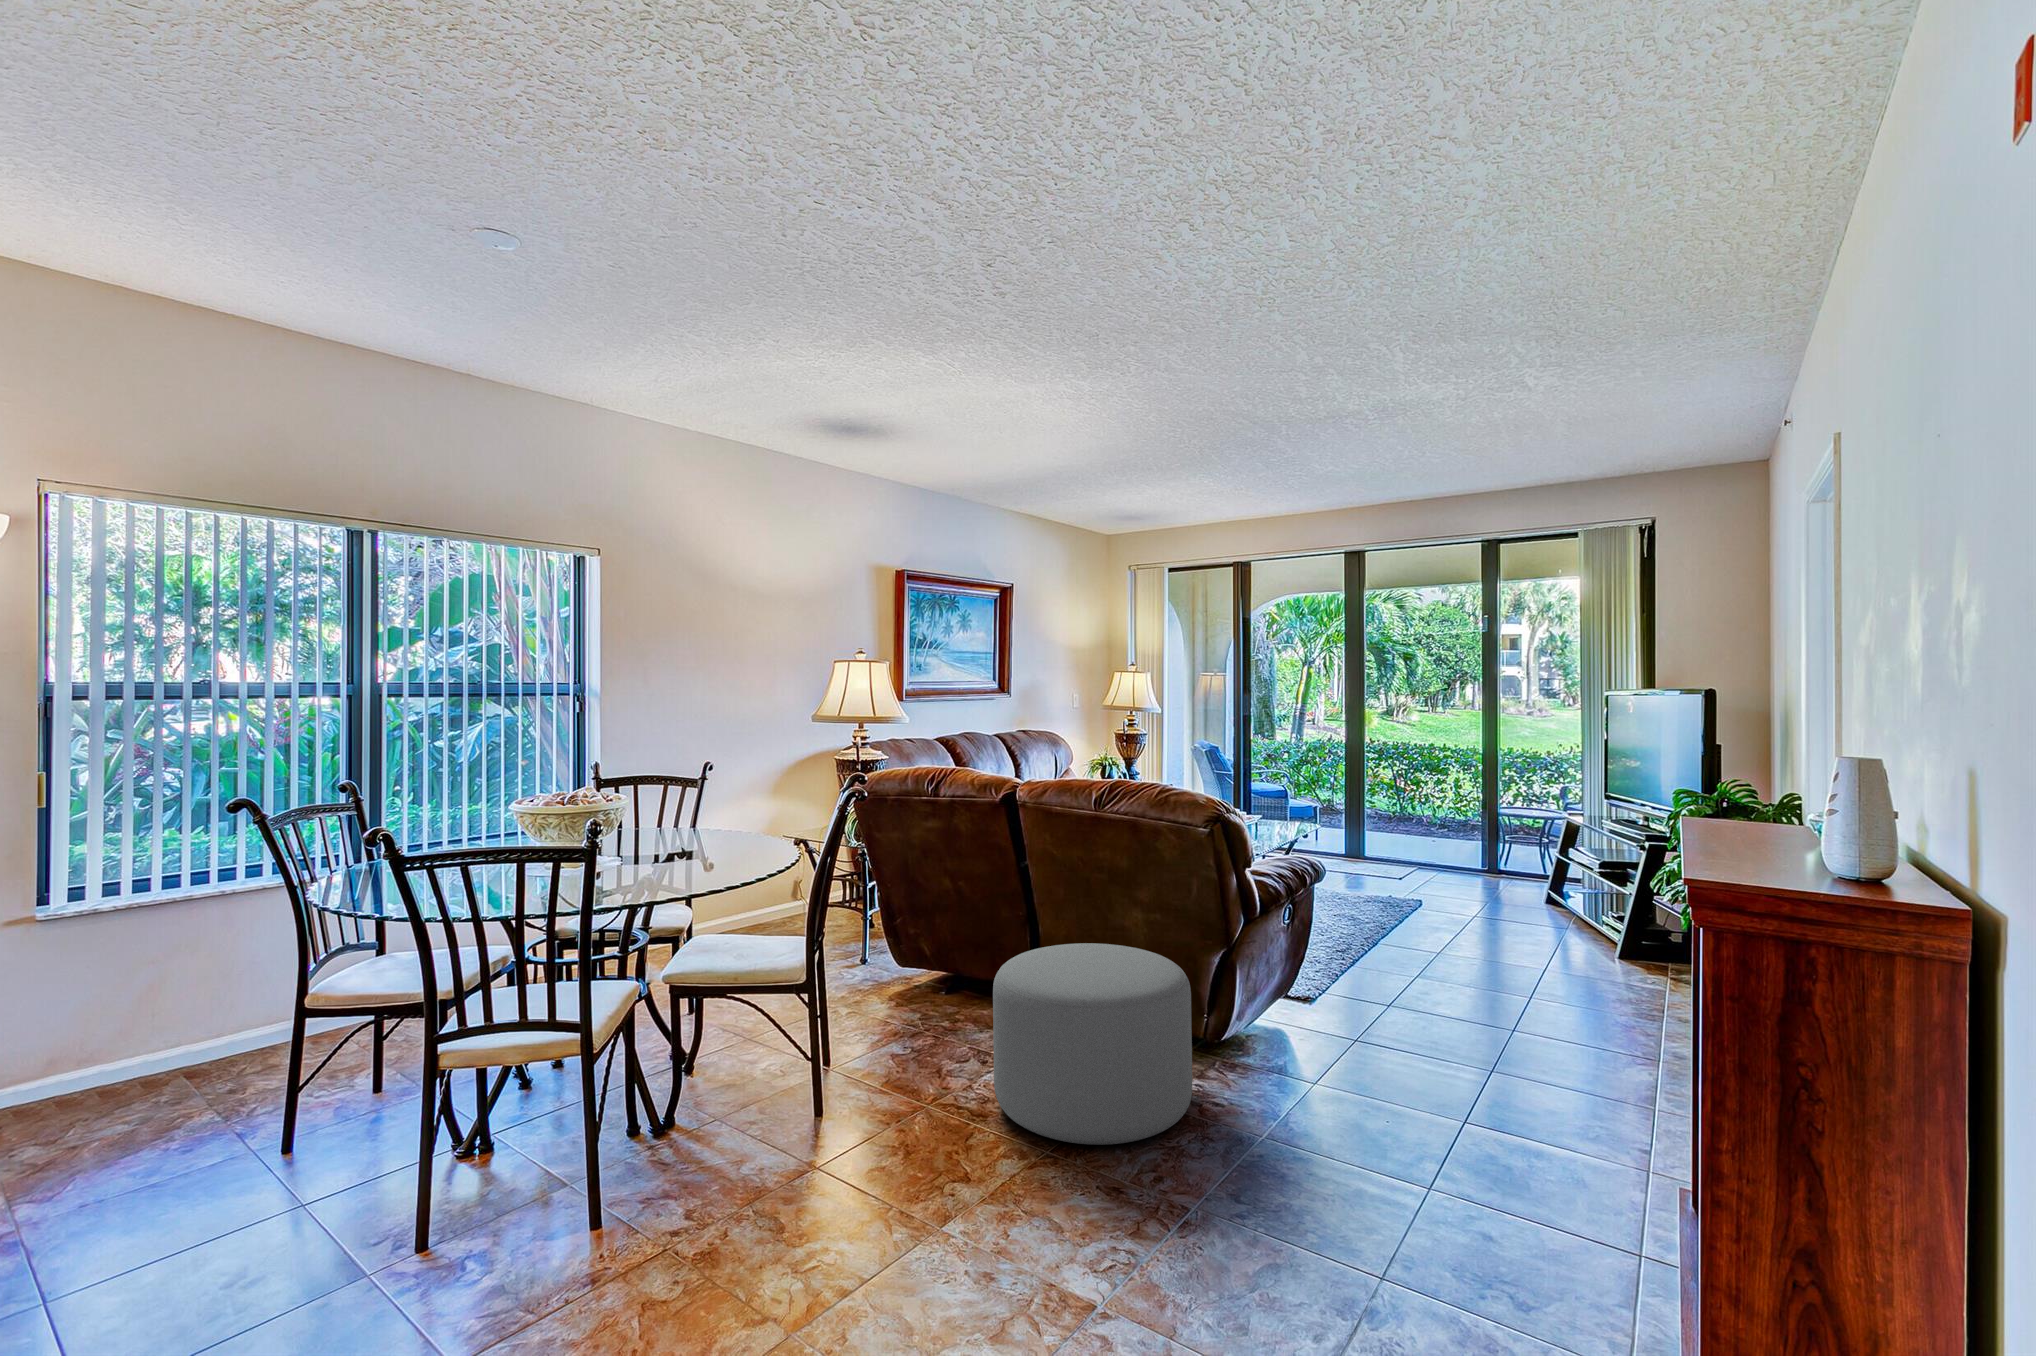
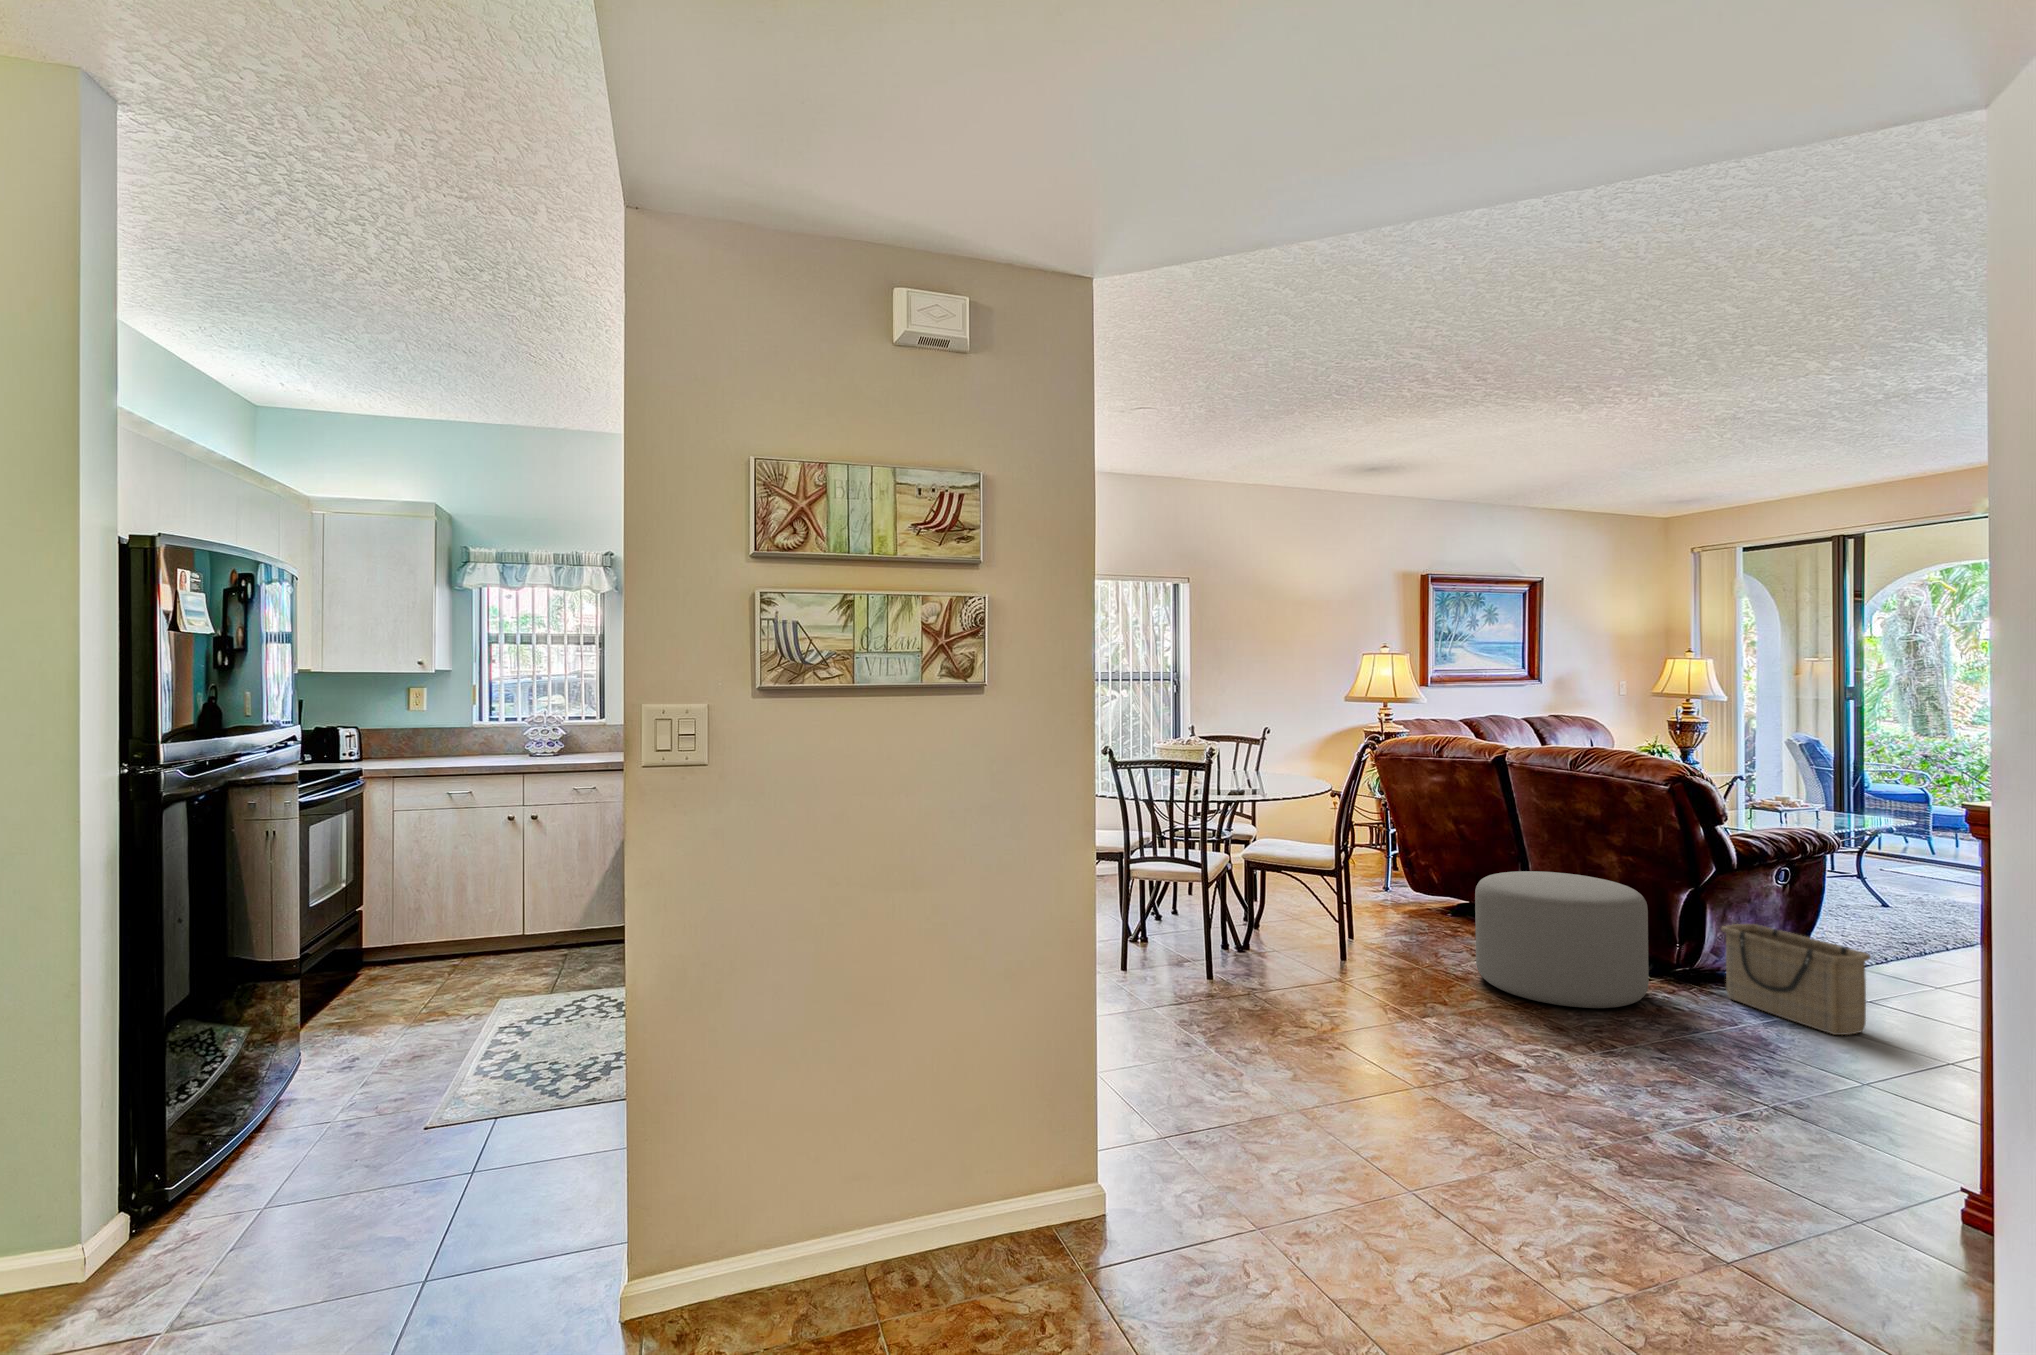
basket: none [1253,979,1401,1114] -> present [1721,924,1870,1035]

